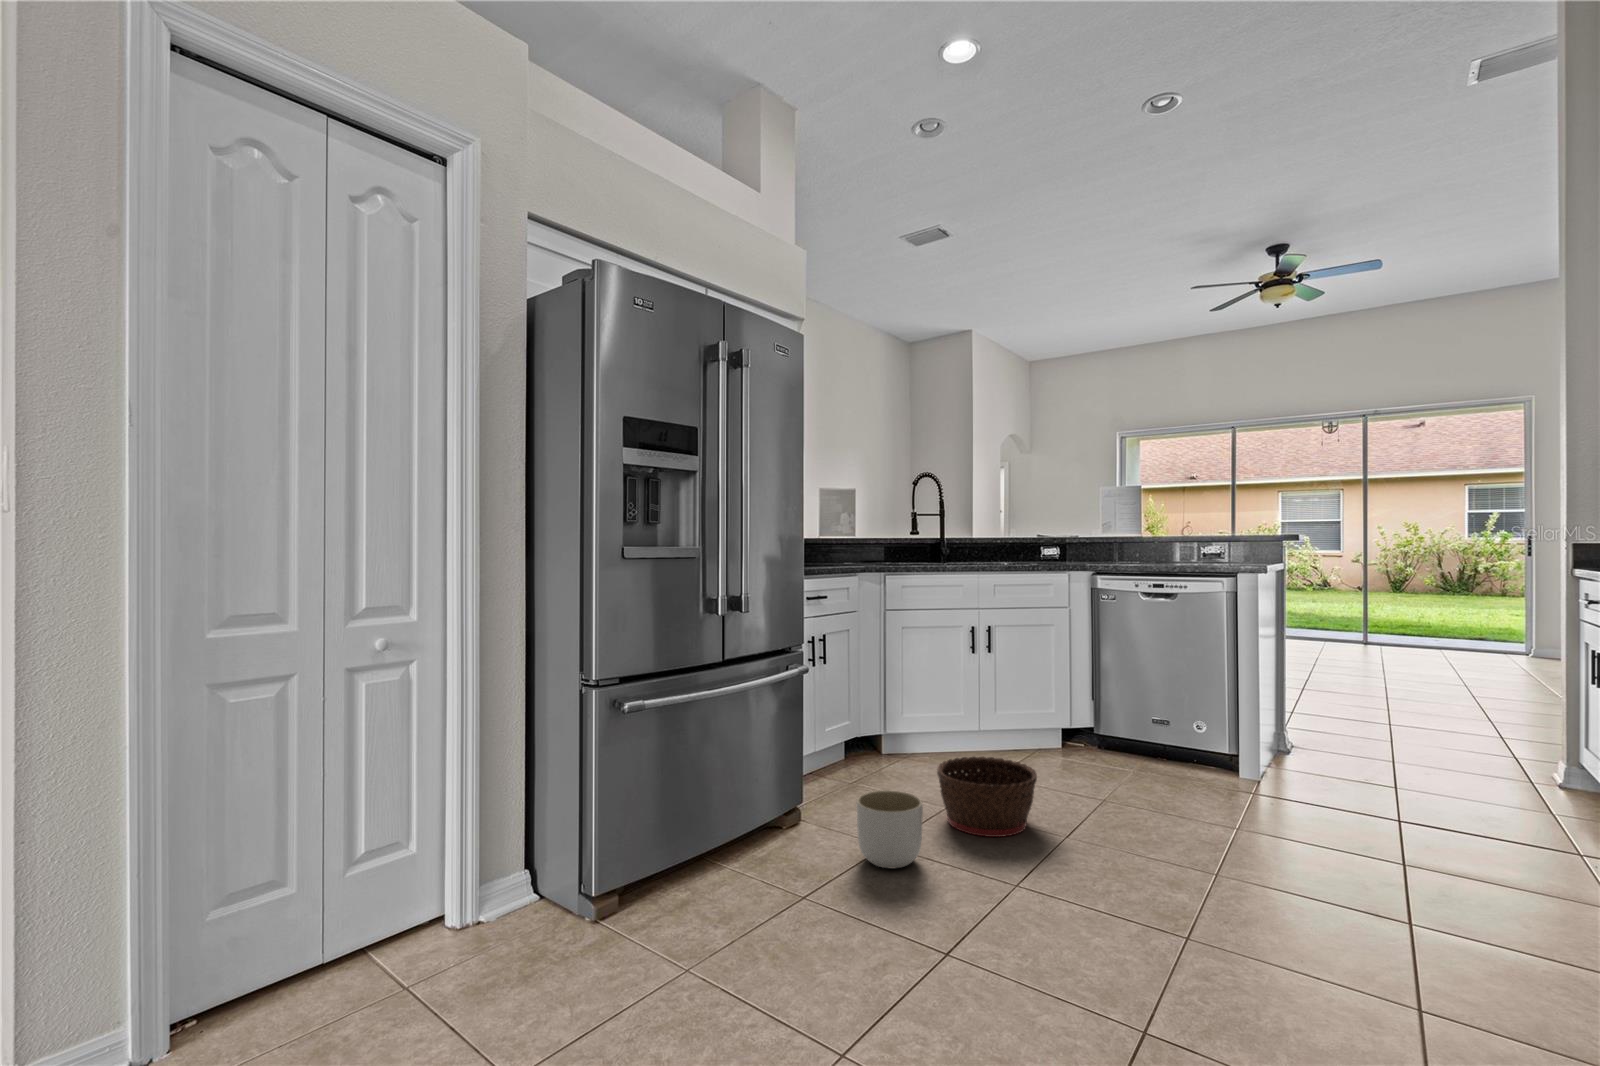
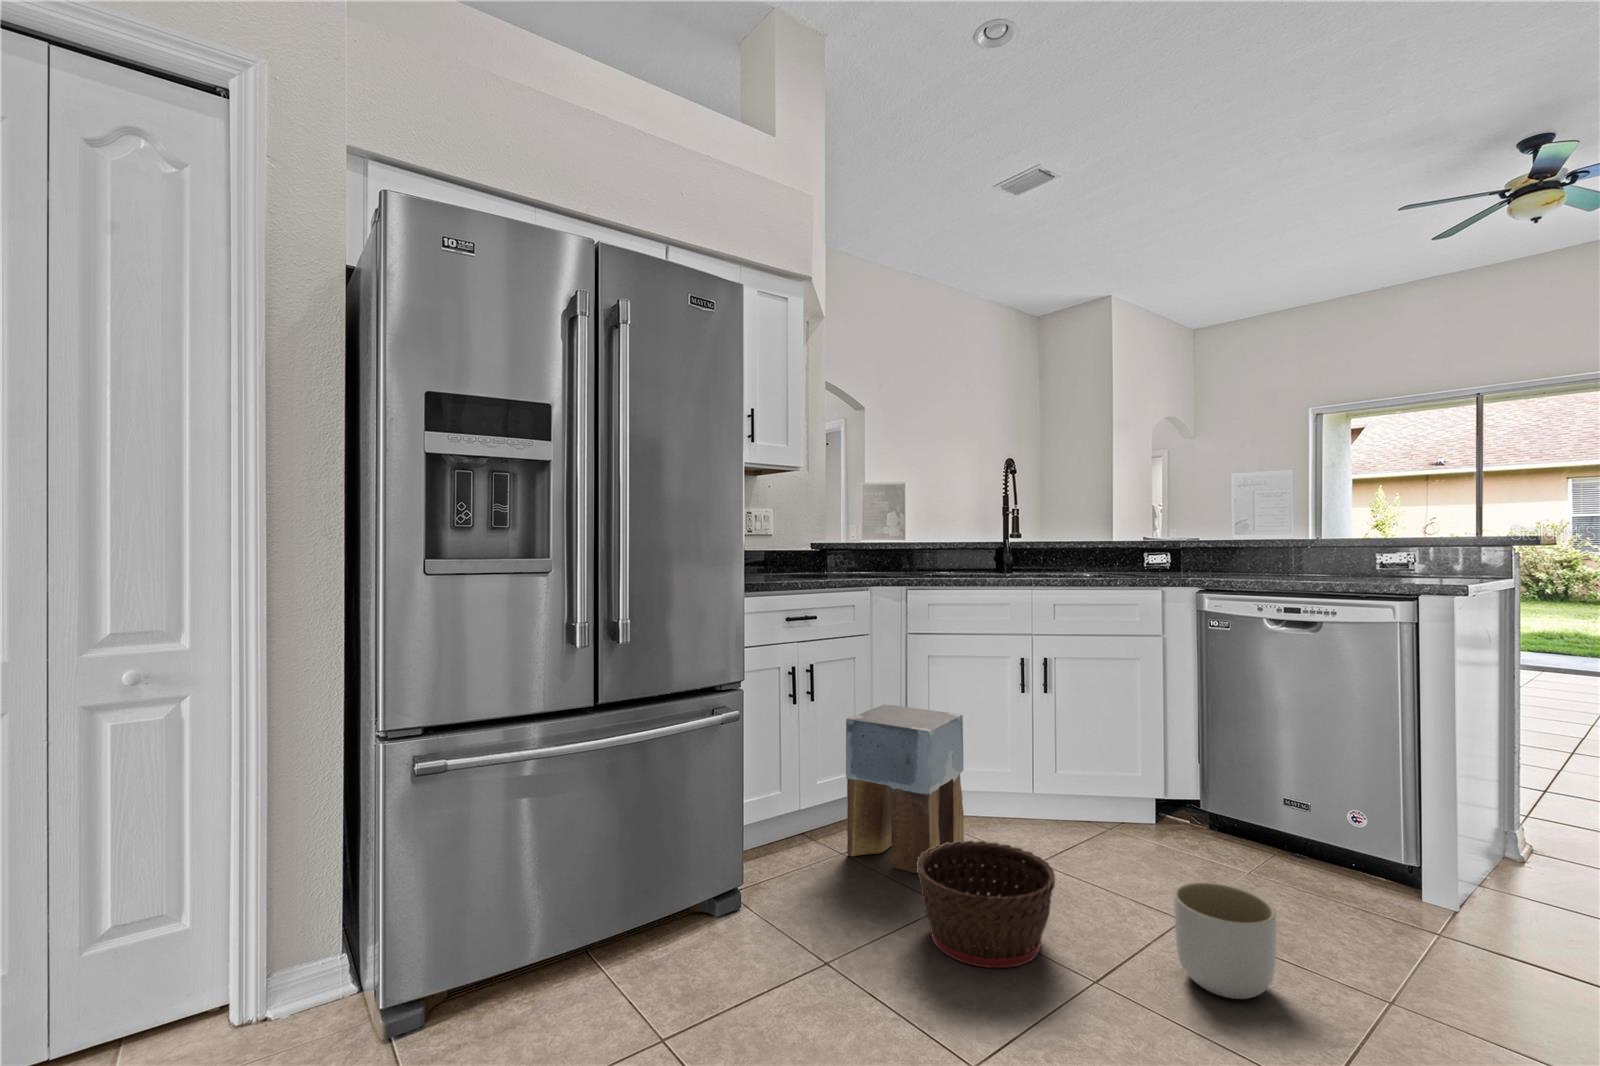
stool: none [853,667,937,792] -> present [846,705,964,874]
planter: present [857,790,923,868] -> present [1174,882,1276,999]

